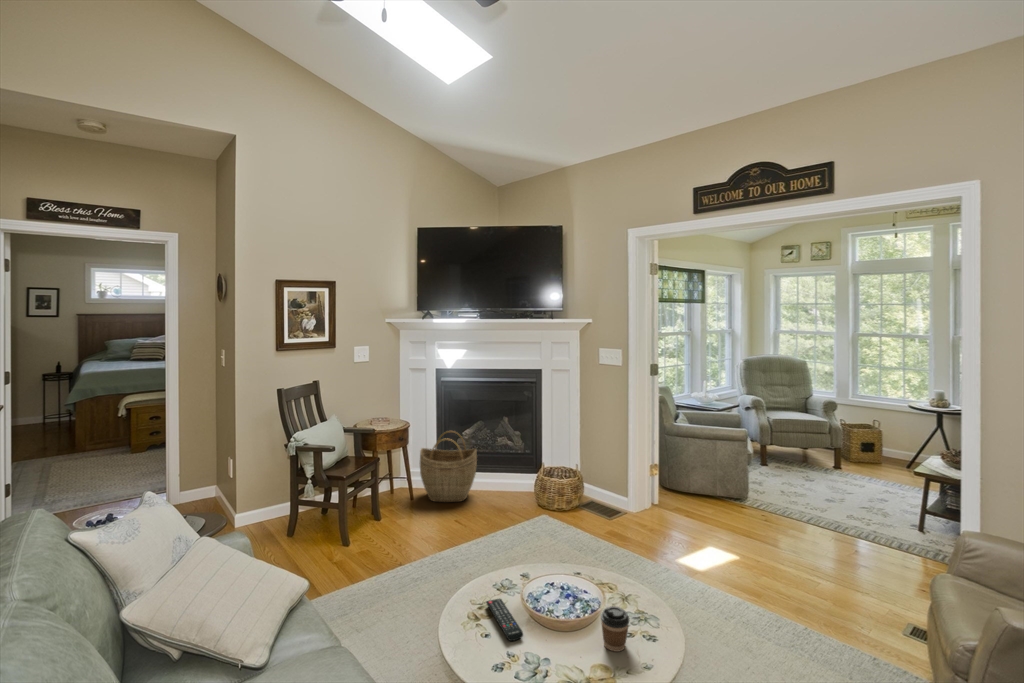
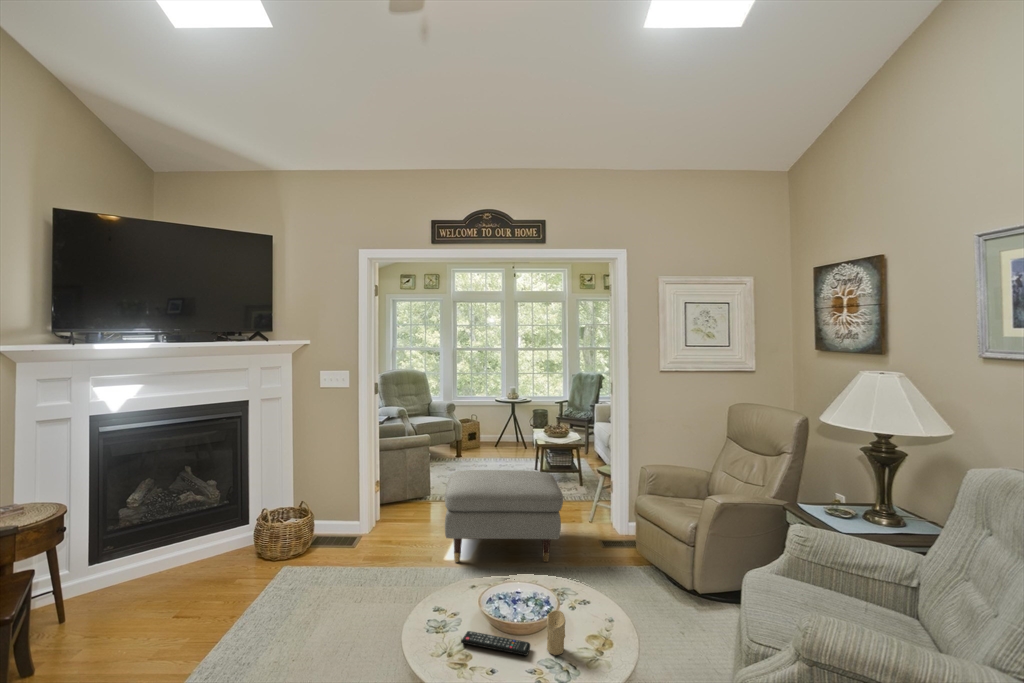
woven basket: present [420,431,477,502] -> none [56,495,164,610]
ottoman: none [659,472,835,610] -> present [445,470,563,562]
coffee cup: present [601,606,629,652] -> none [573,581,598,619]
candle: none [528,612,547,658] -> present [547,610,565,655]

